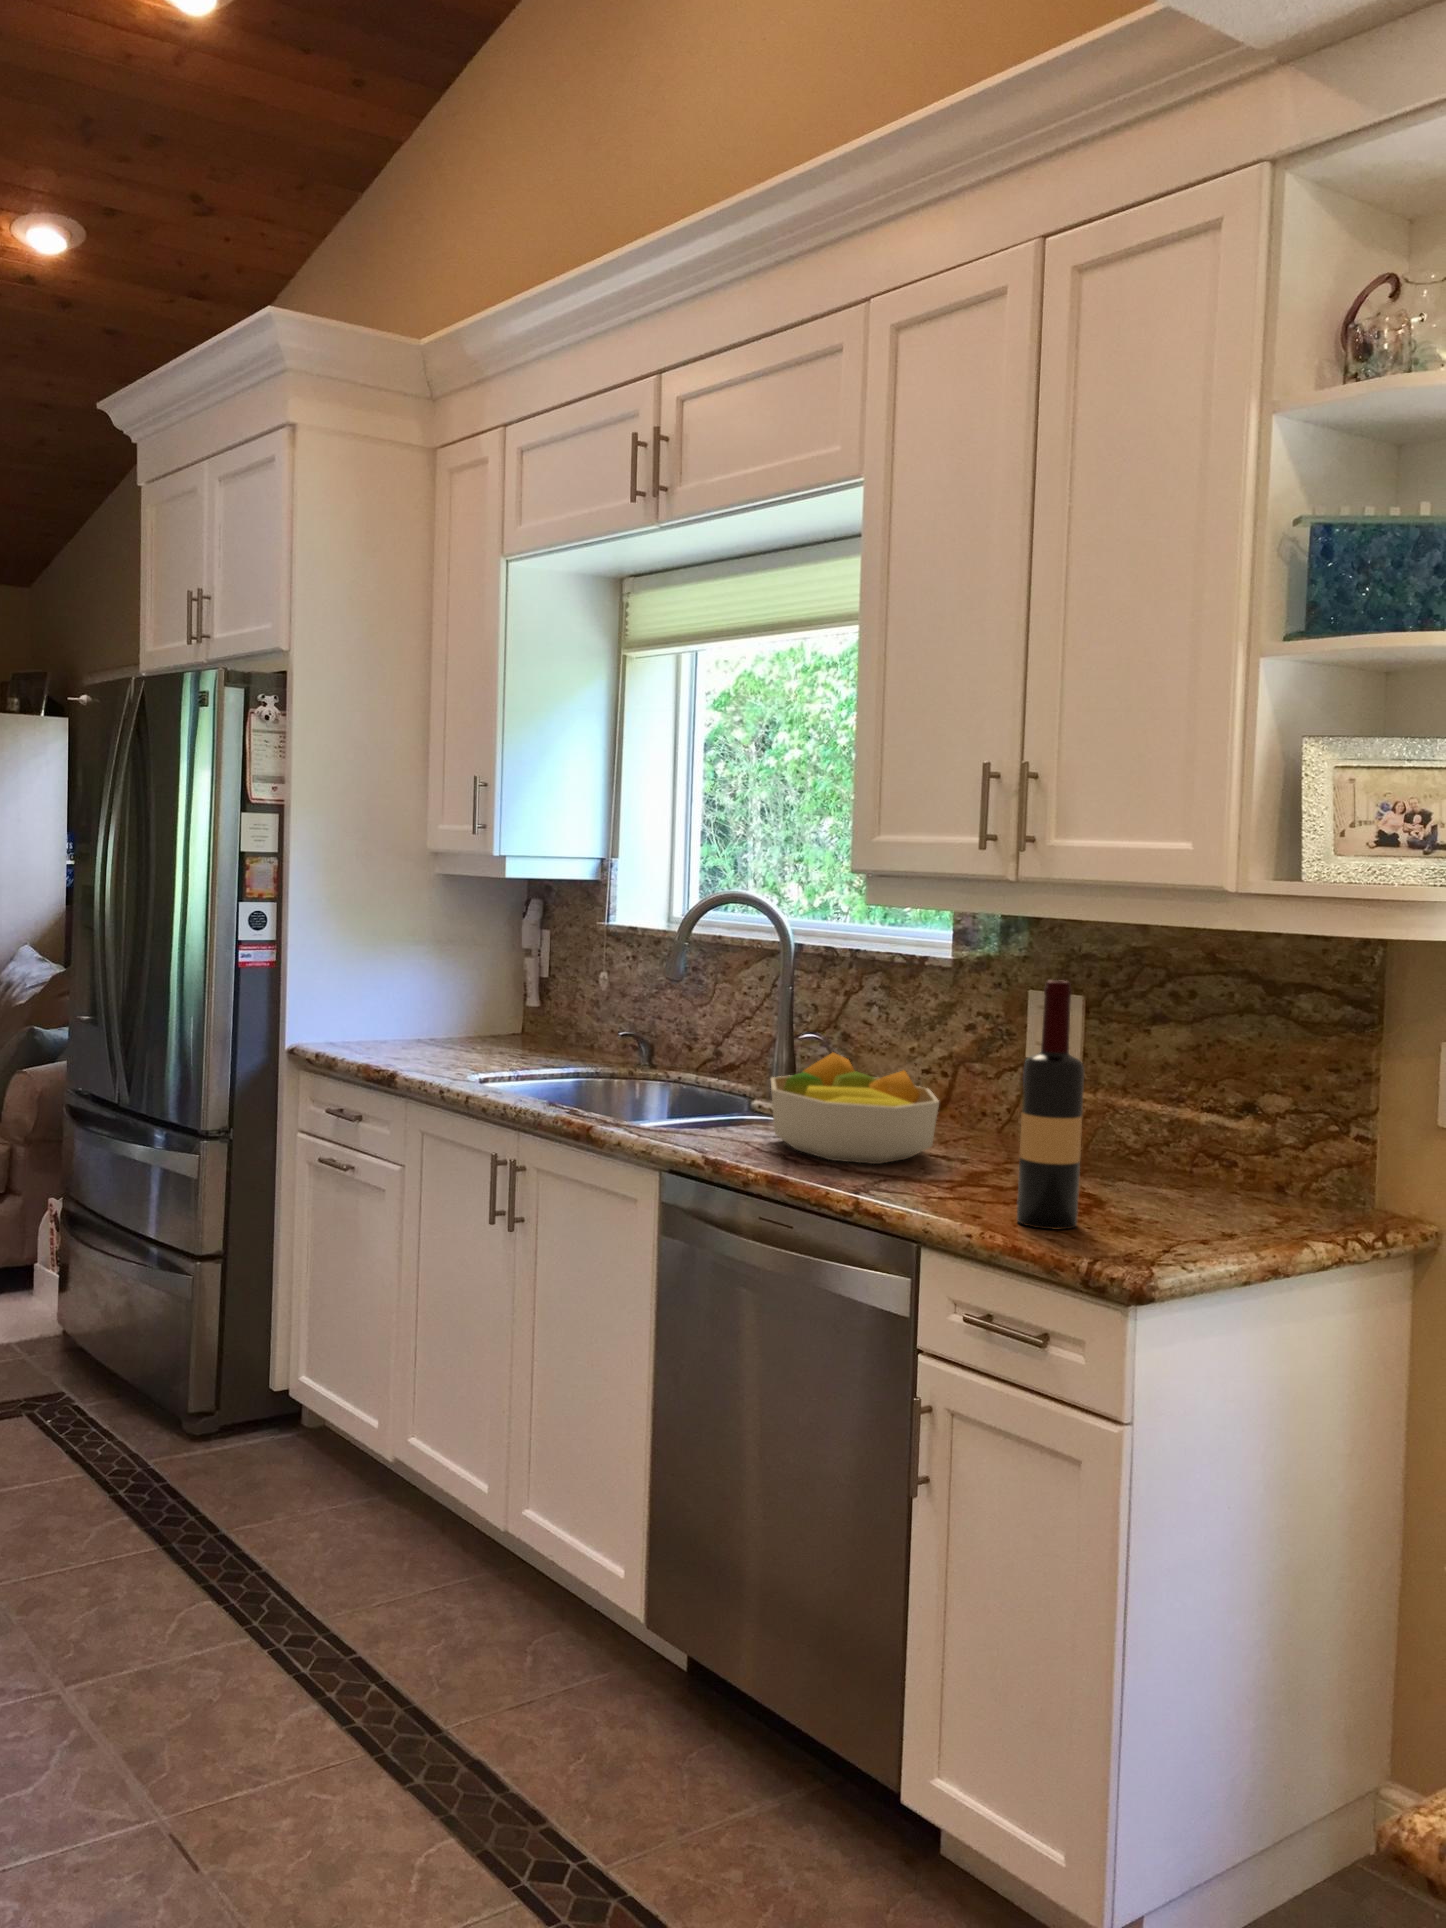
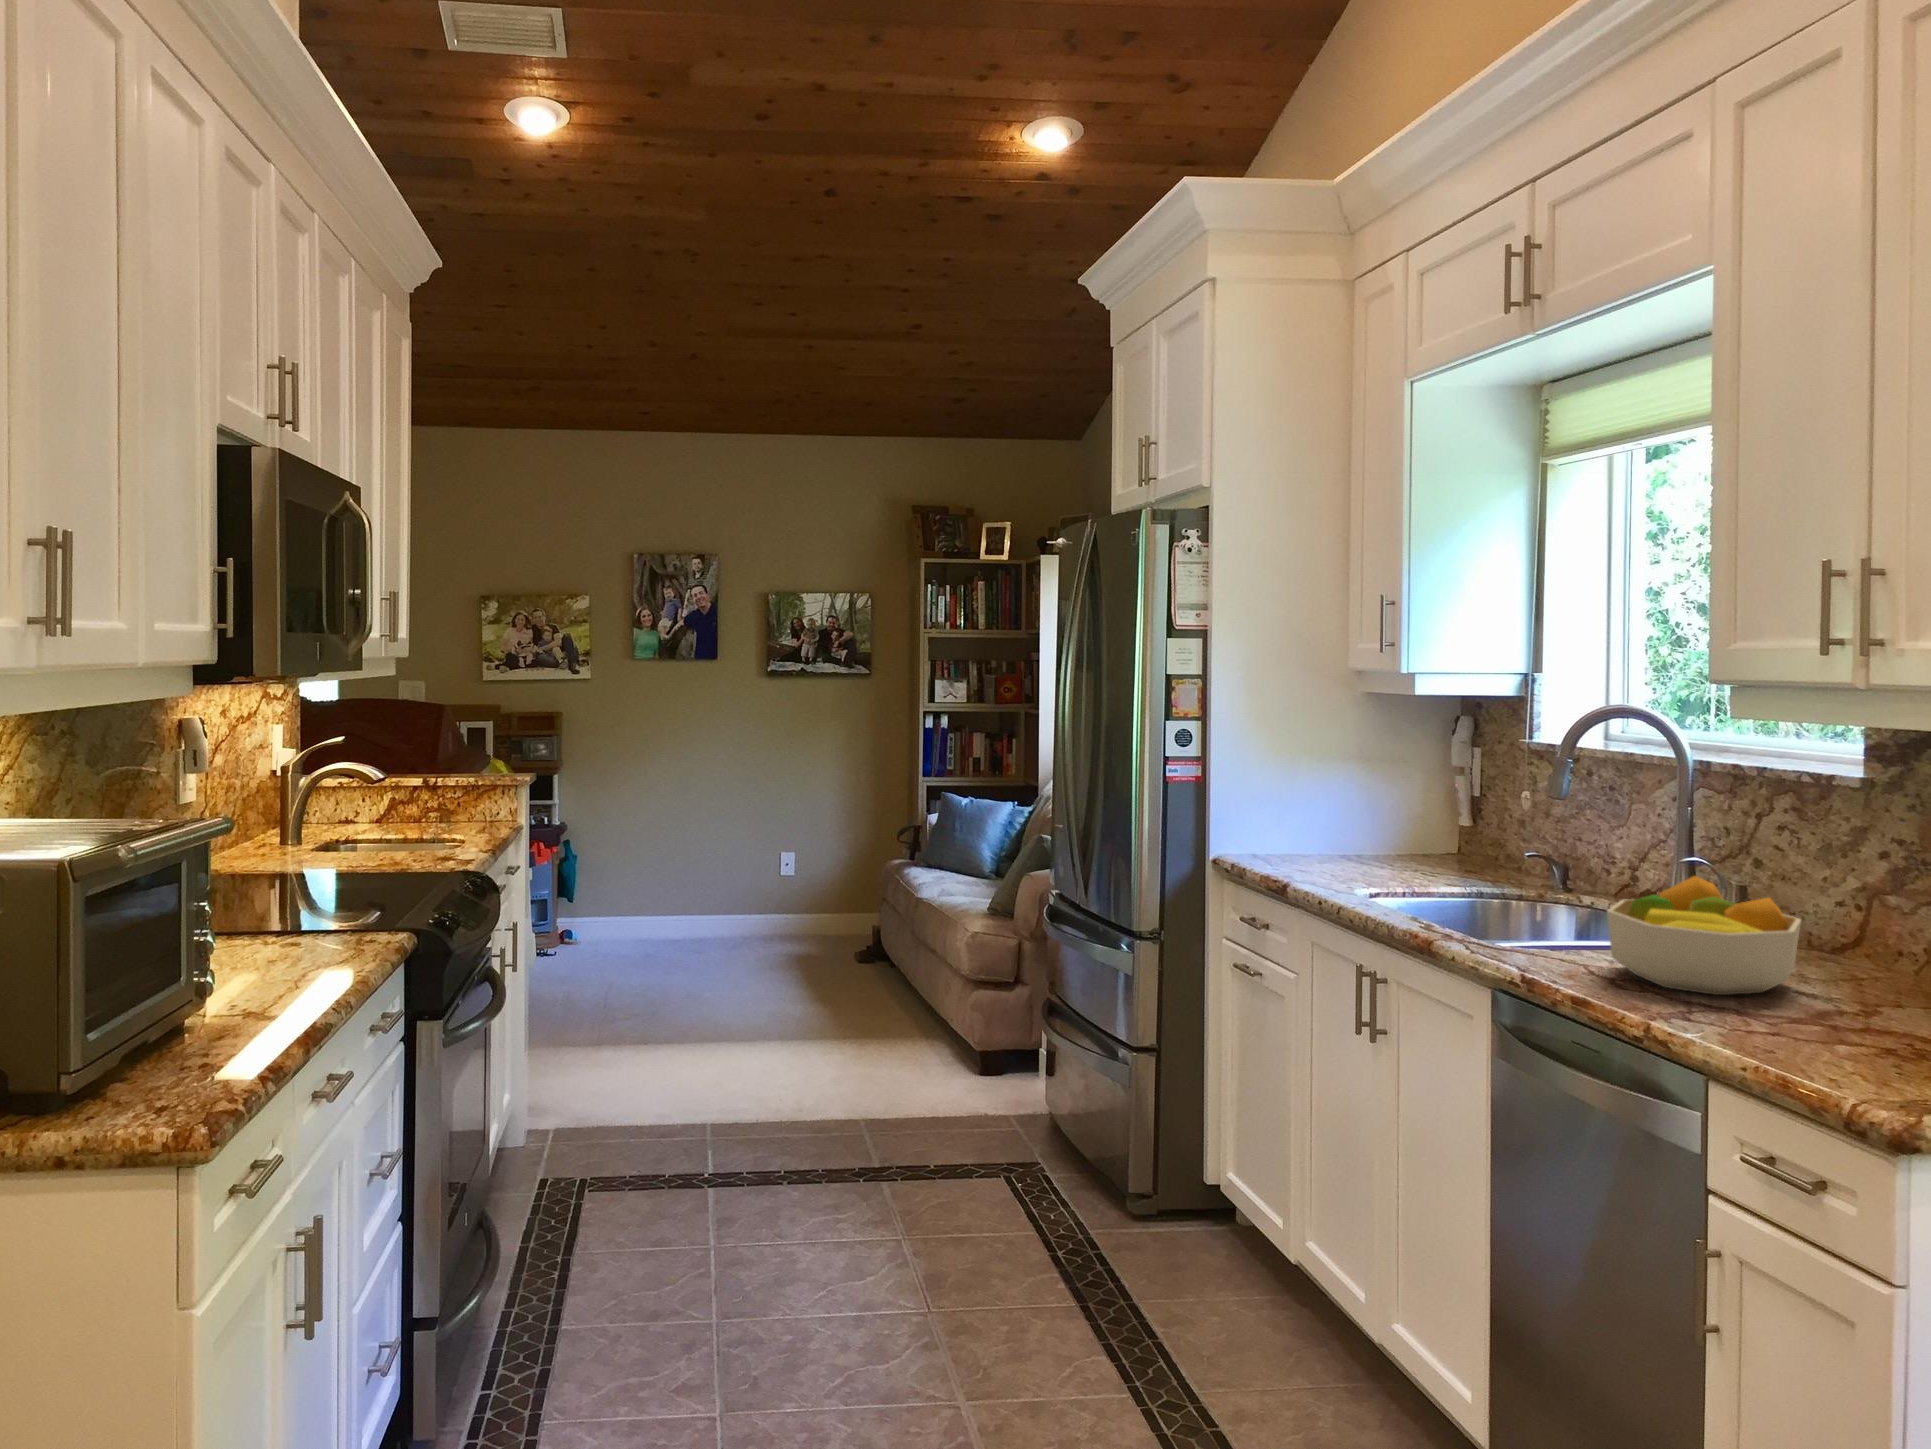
wine bottle: present [1017,980,1084,1229] -> none [1809,797,1886,1071]

